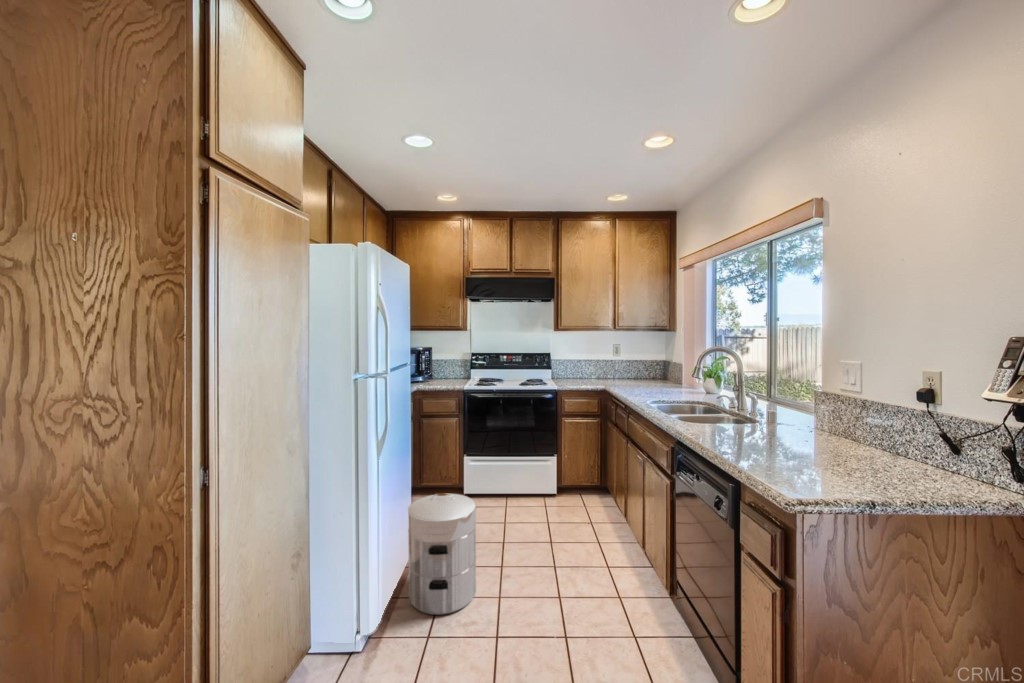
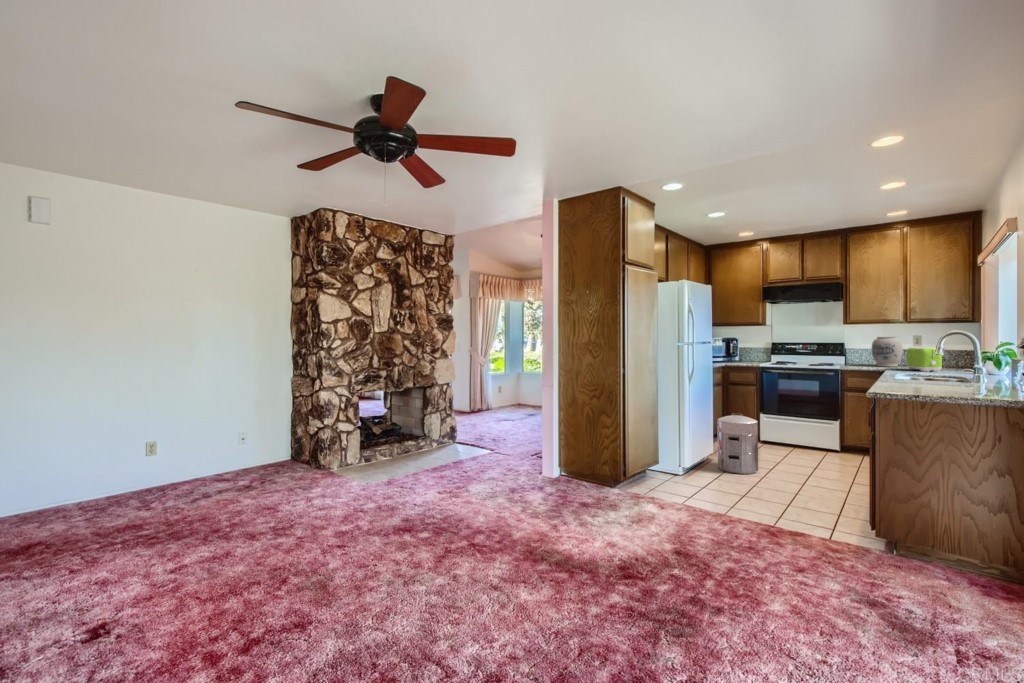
vase: none [581,346,610,382] -> present [872,337,903,367]
toaster: none [625,361,665,393] -> present [907,347,942,372]

